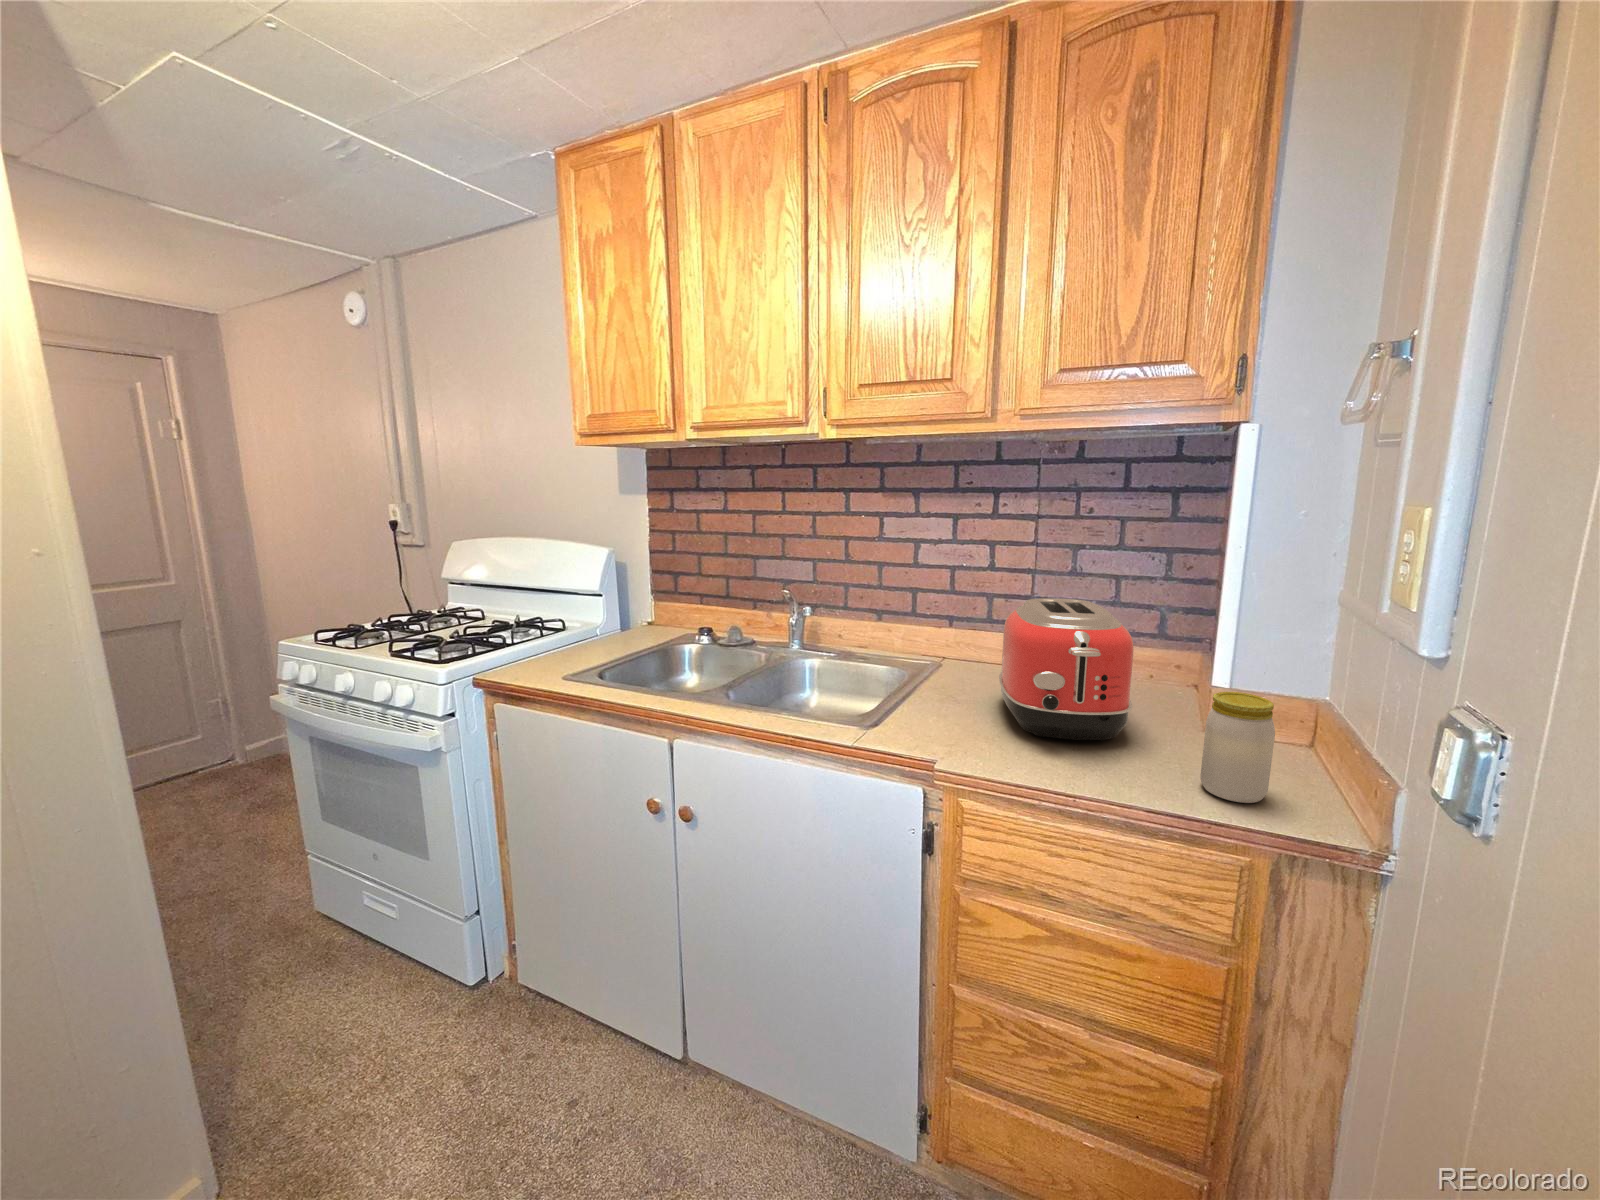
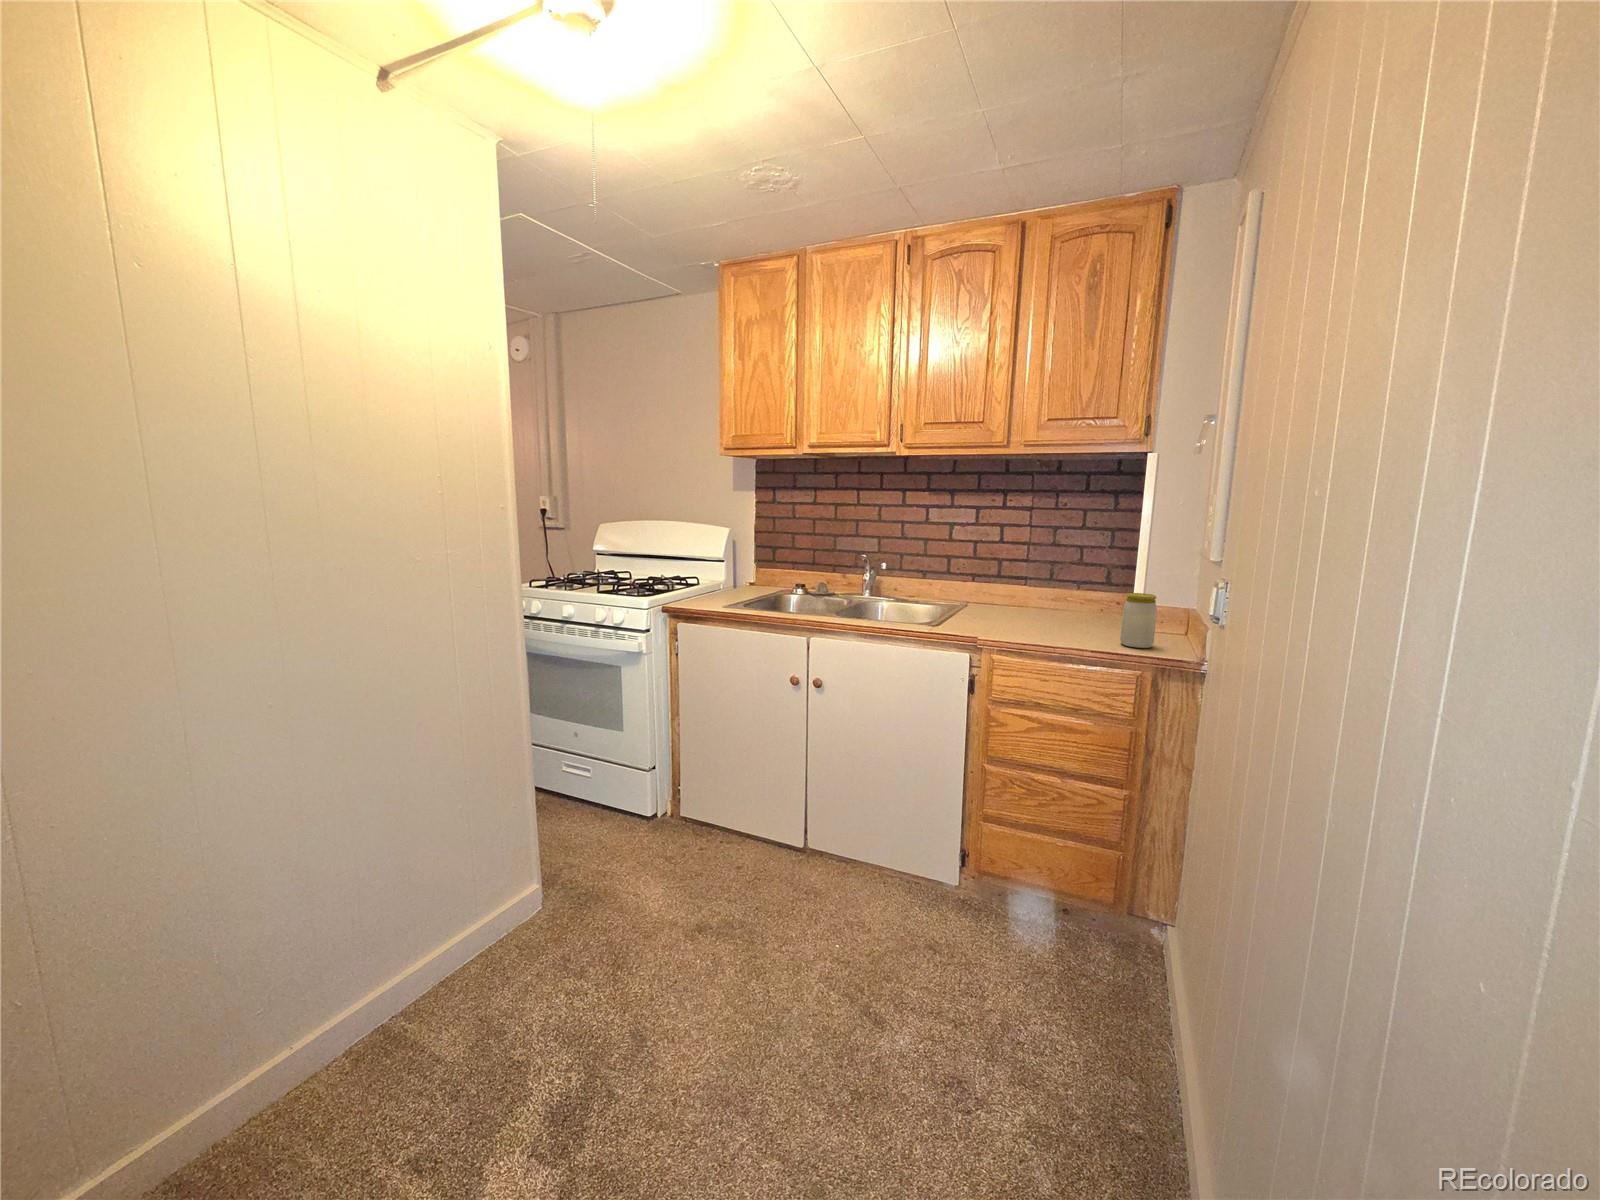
toaster: present [999,598,1134,740] -> none [1009,553,1087,630]

